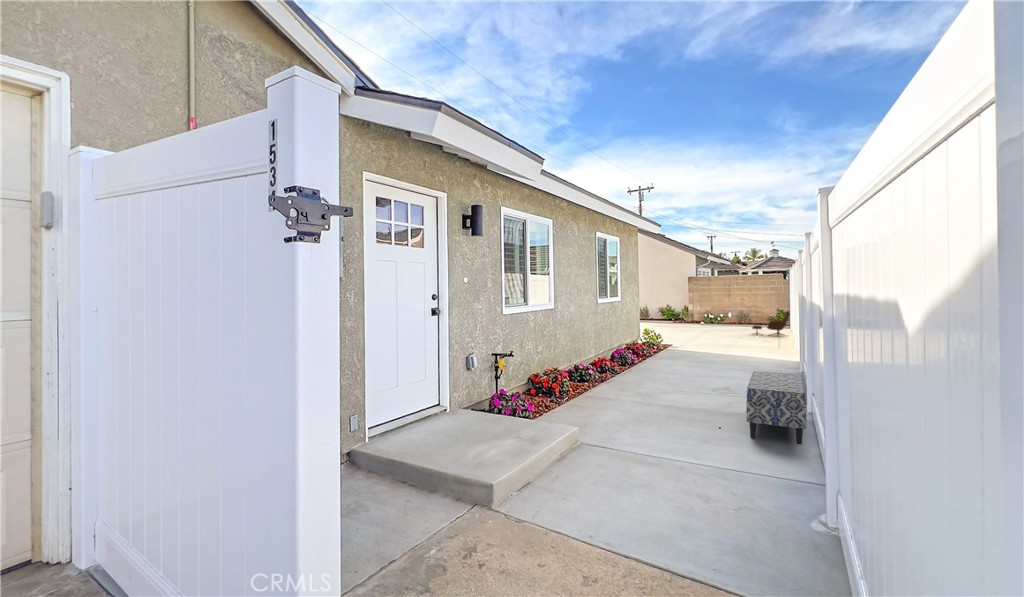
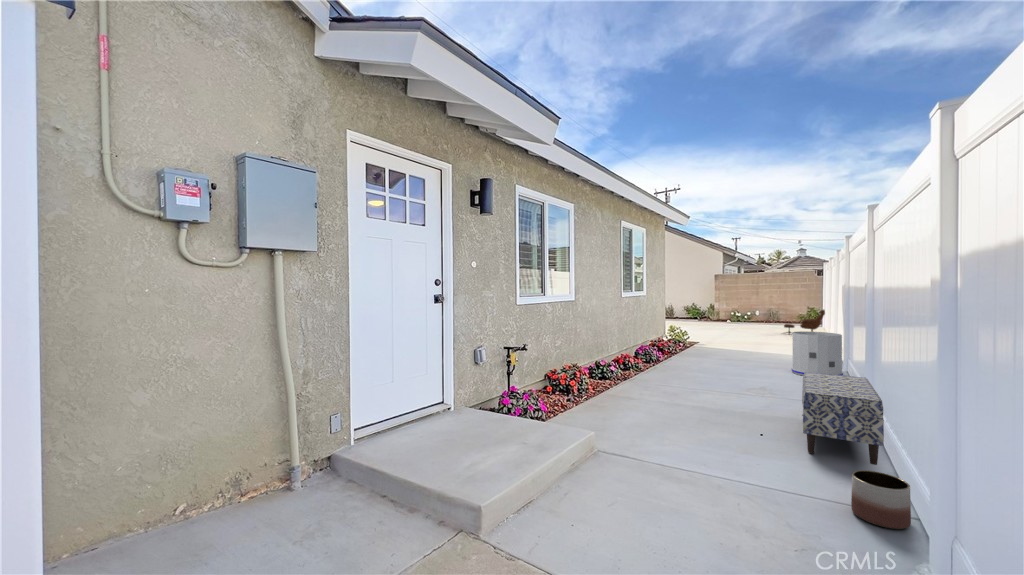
trash can: none [751,334,795,377] -> present [792,331,843,376]
planter: none [773,446,812,486] -> present [851,470,911,529]

